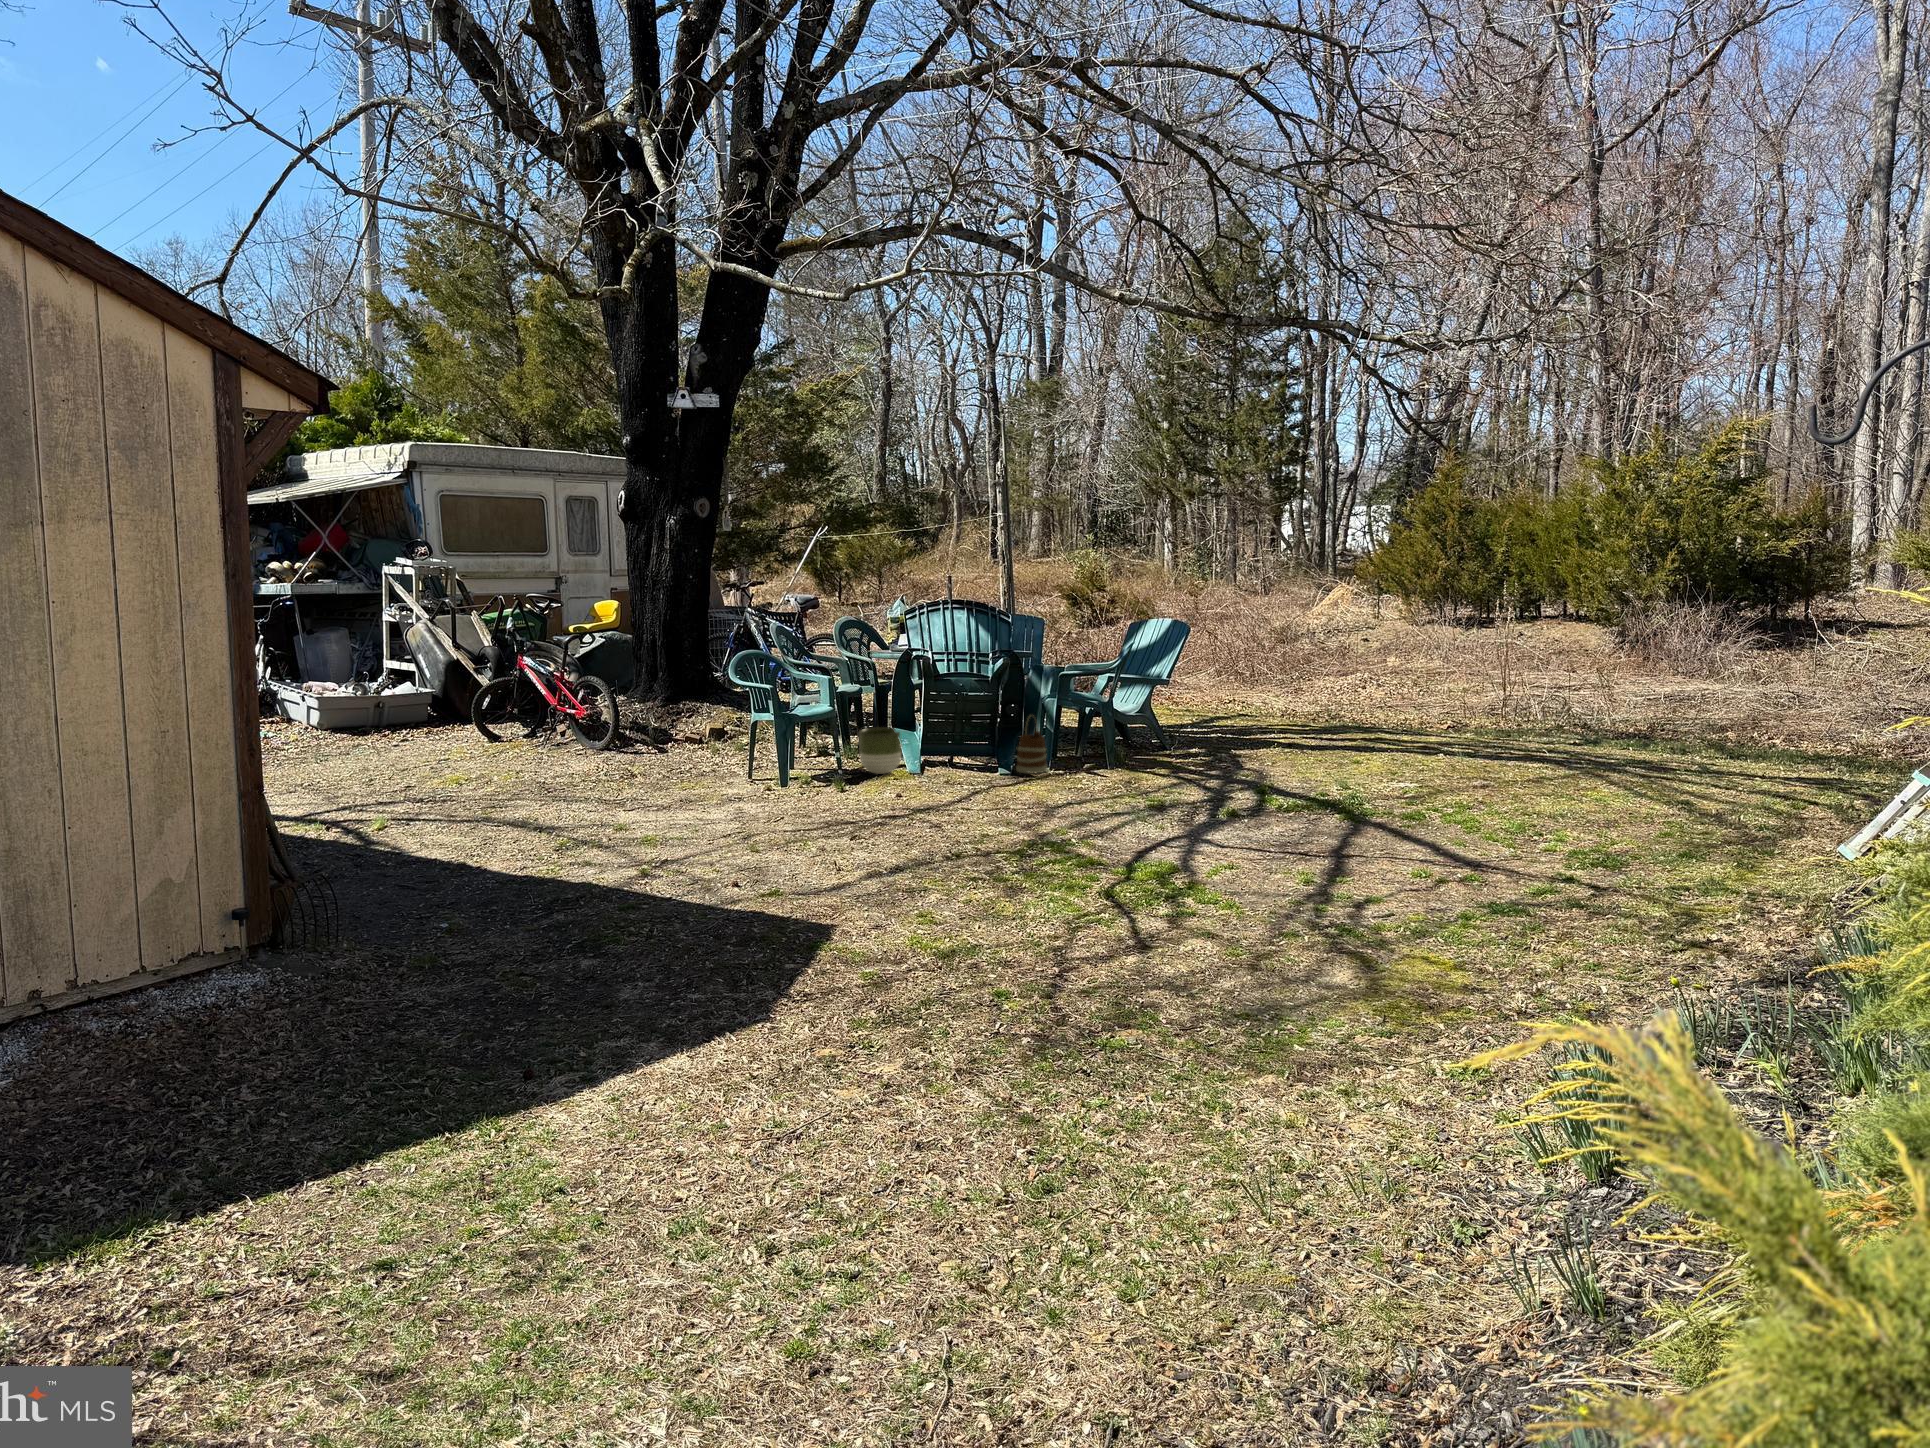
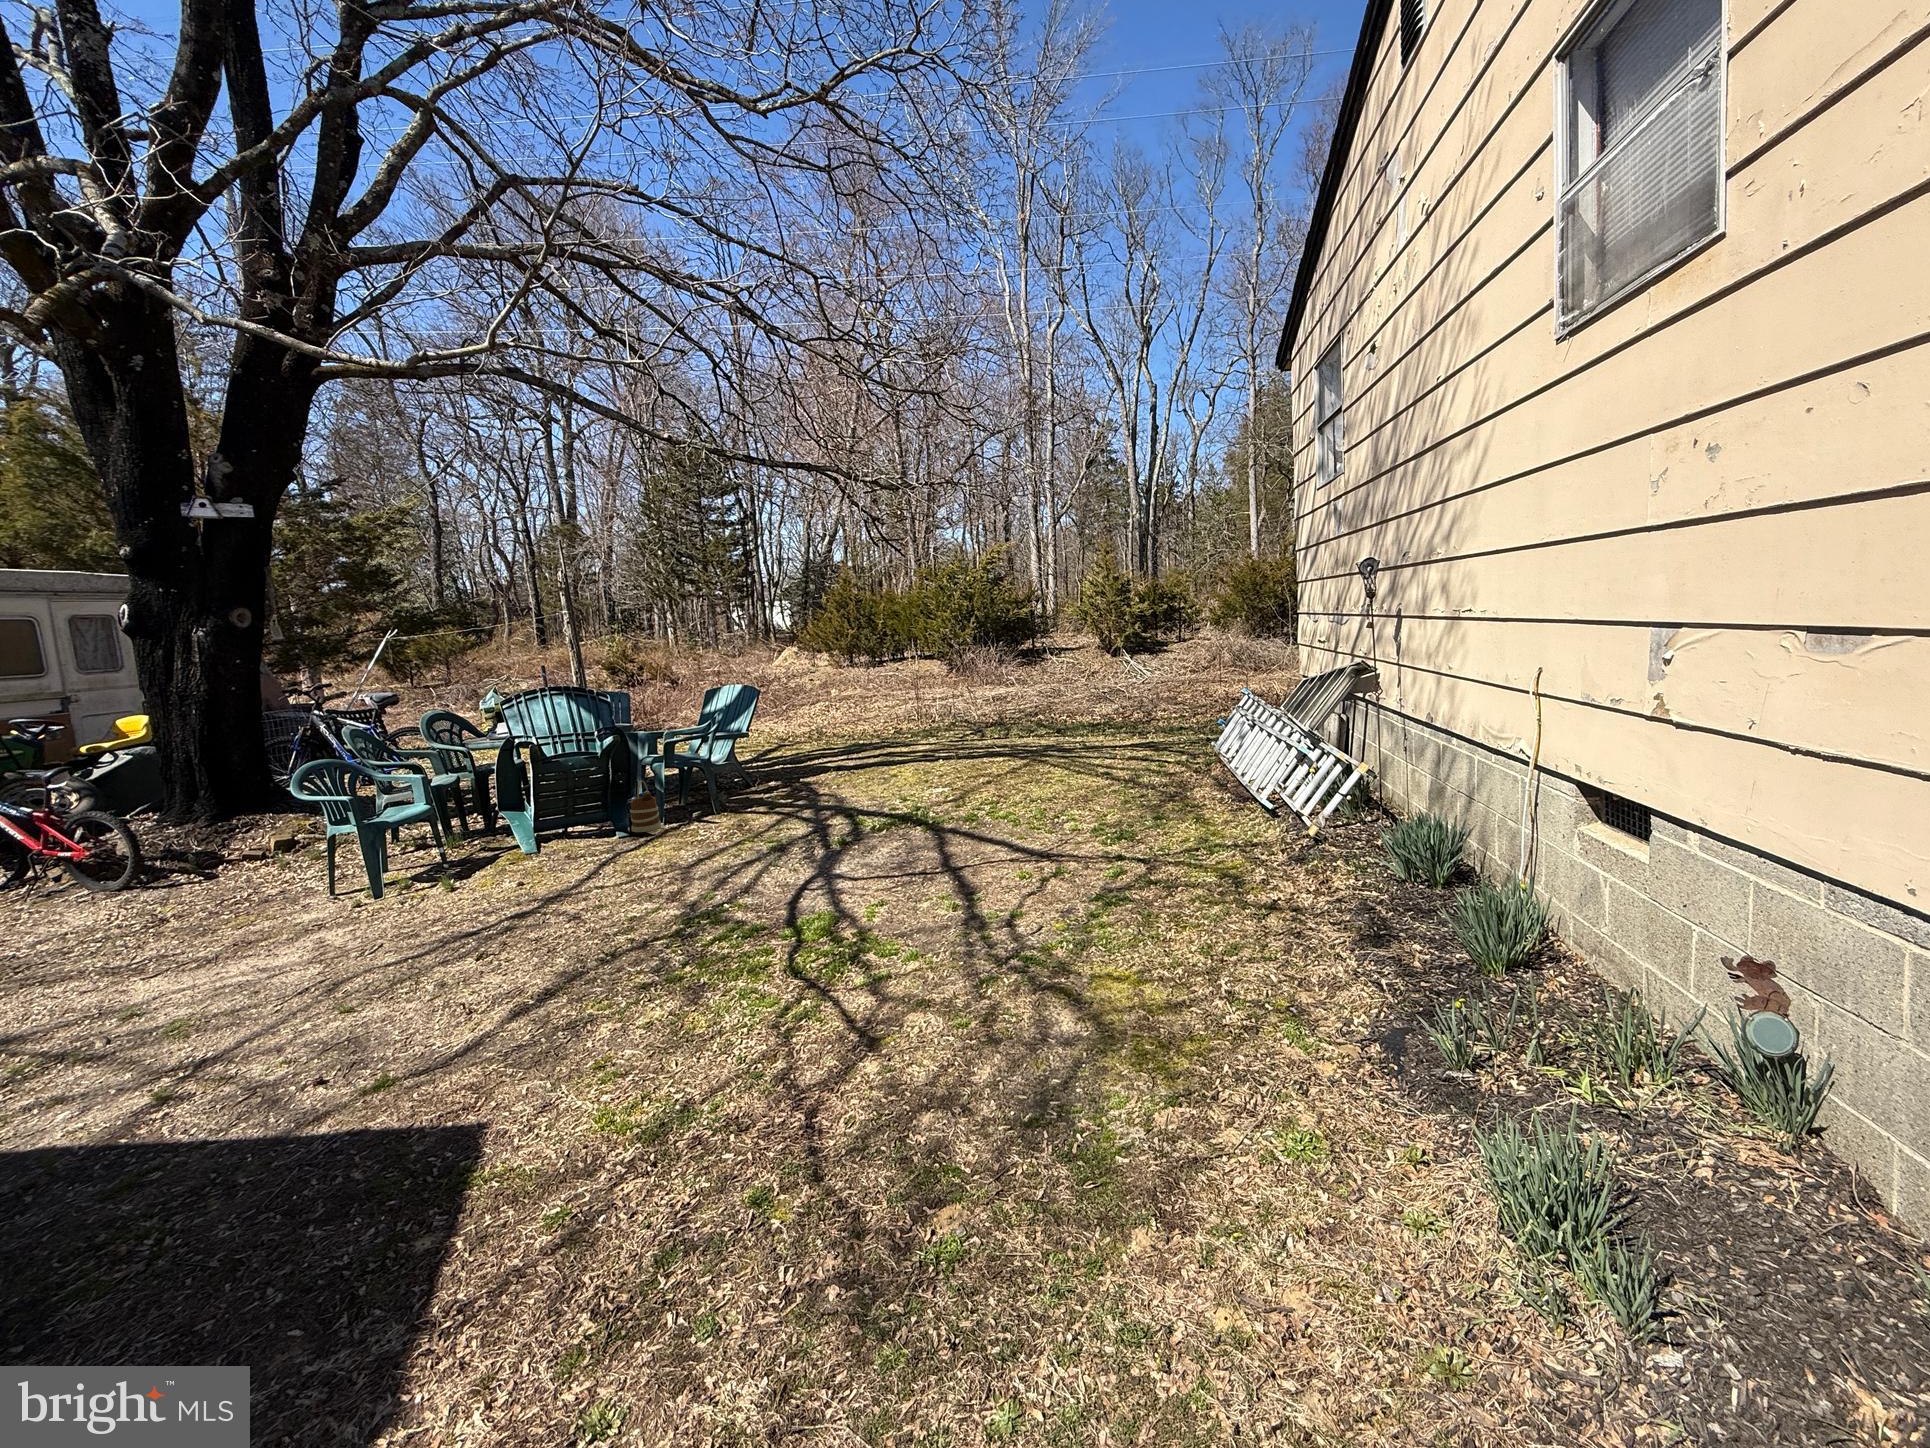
planter: present [859,727,901,774] -> none [463,812,513,859]

